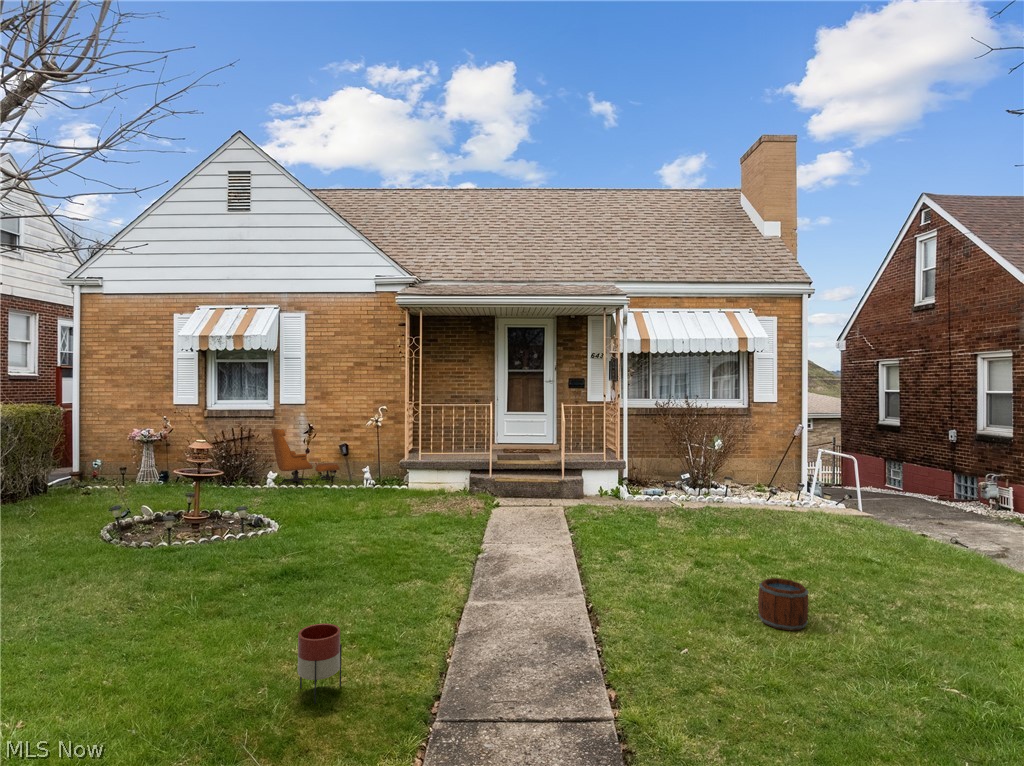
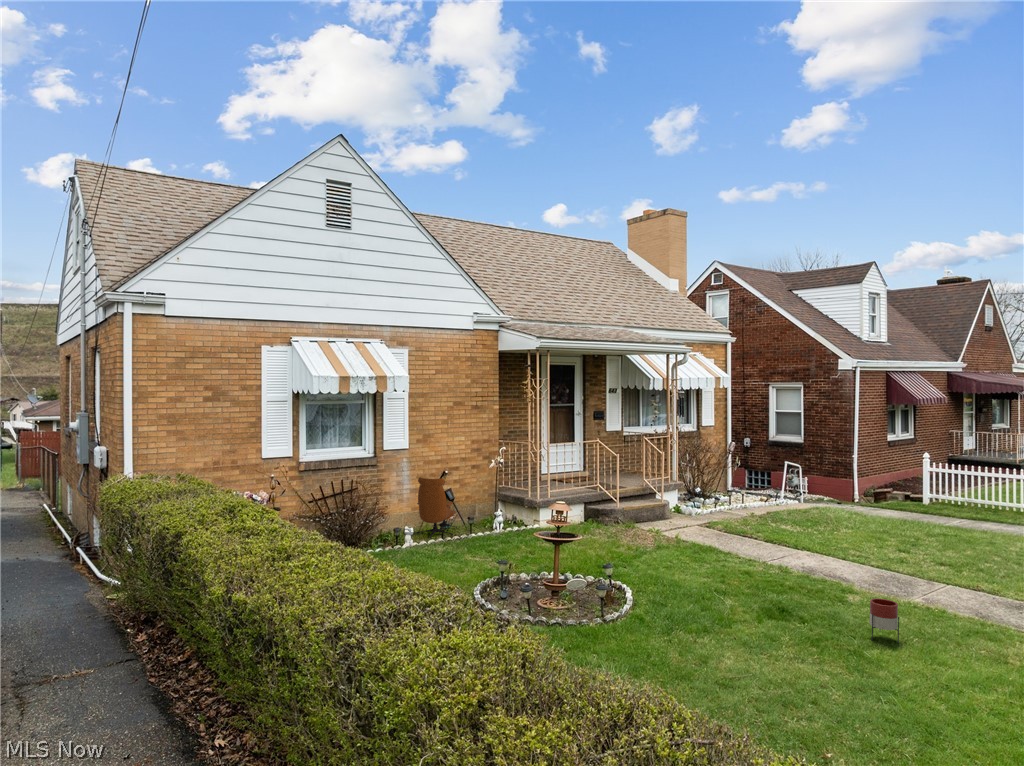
bucket: present [758,578,809,631] -> none [966,537,995,562]
planter: present [298,623,342,704] -> present [870,598,899,643]

